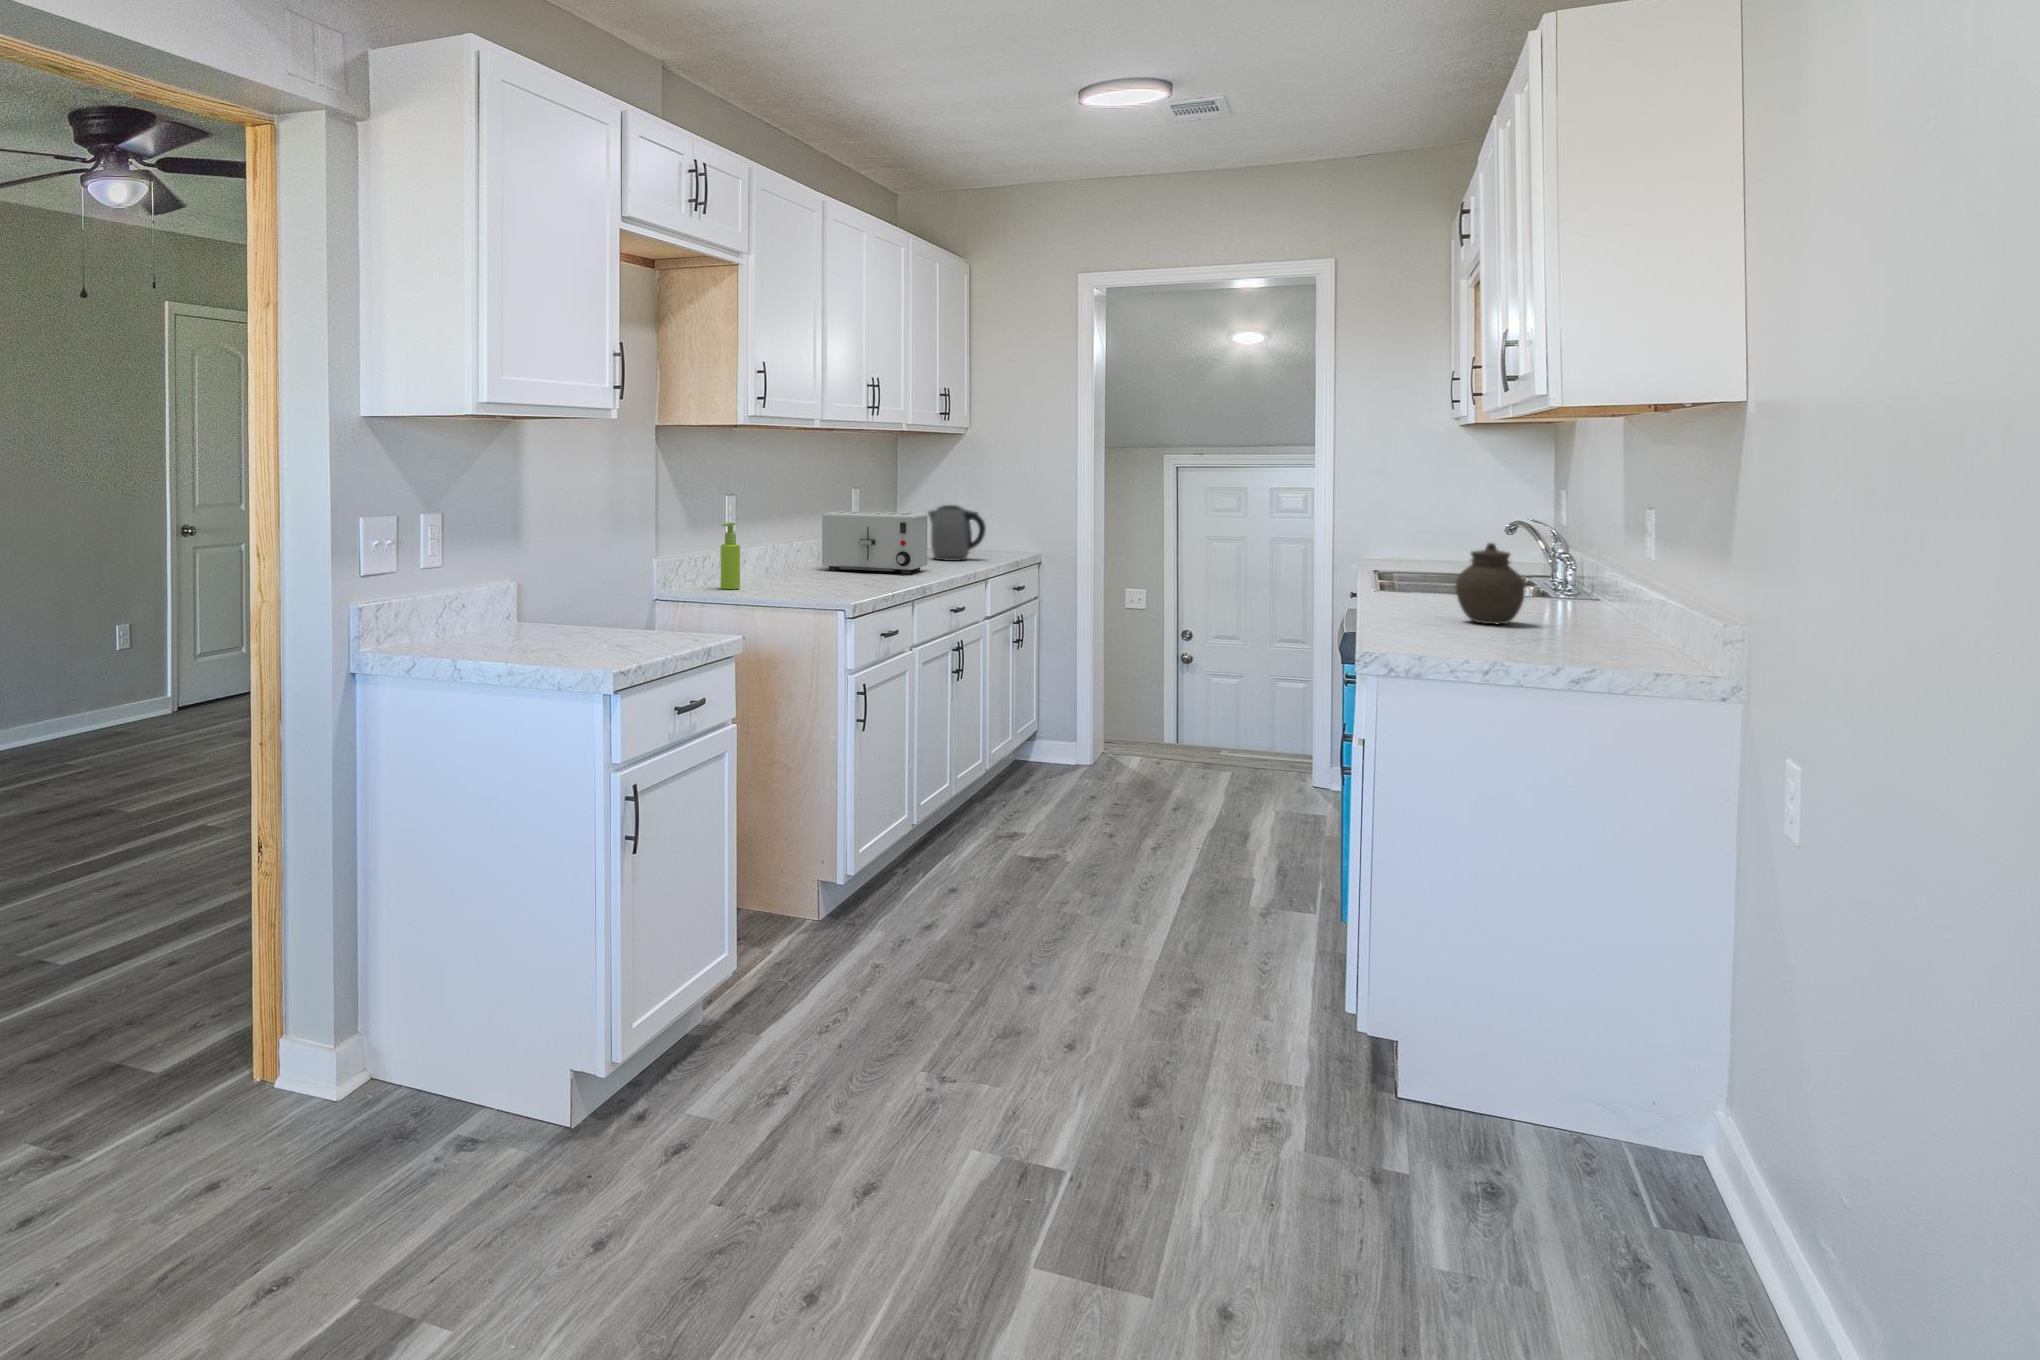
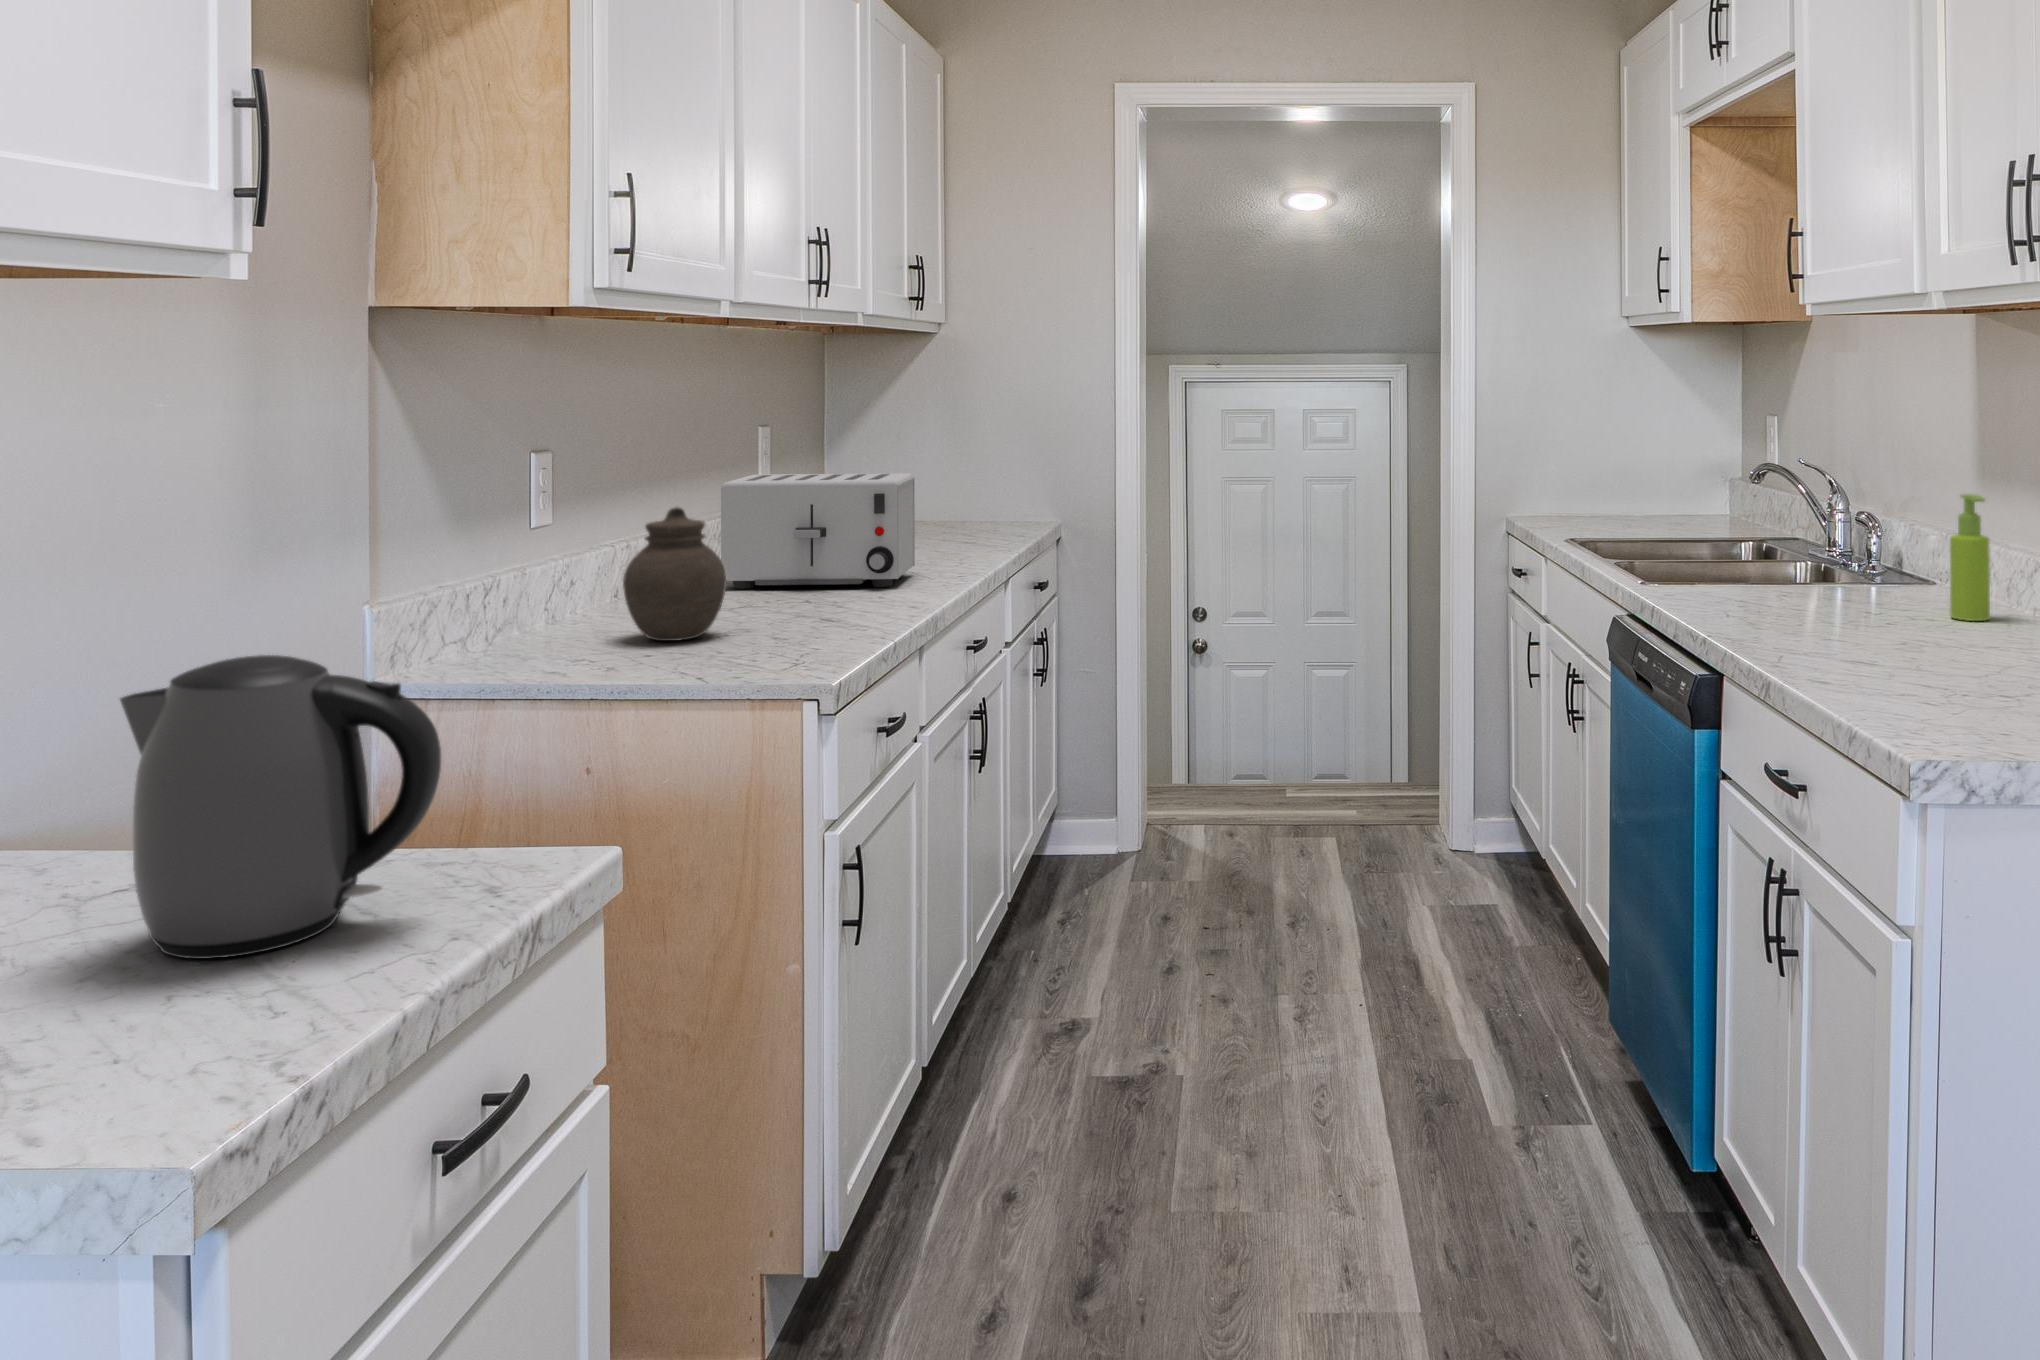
kettle: present [928,505,986,561] -> present [120,655,441,959]
soap dispenser: present [721,523,740,589] -> present [1950,494,1990,621]
jar: present [1456,543,1525,624] -> present [623,507,726,641]

